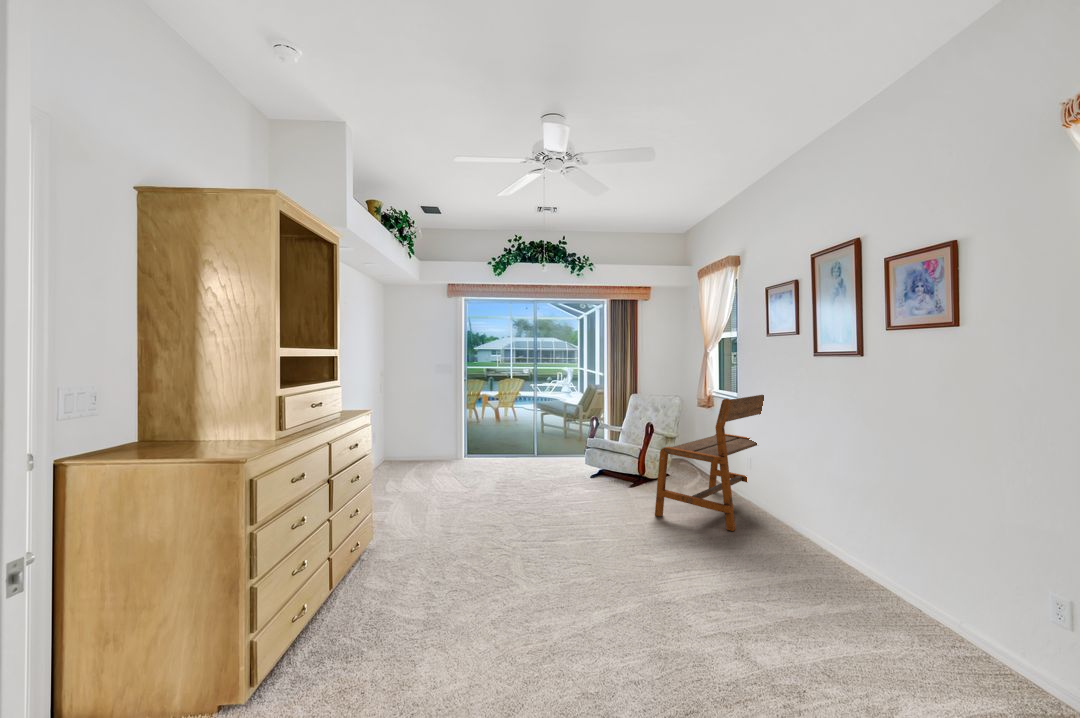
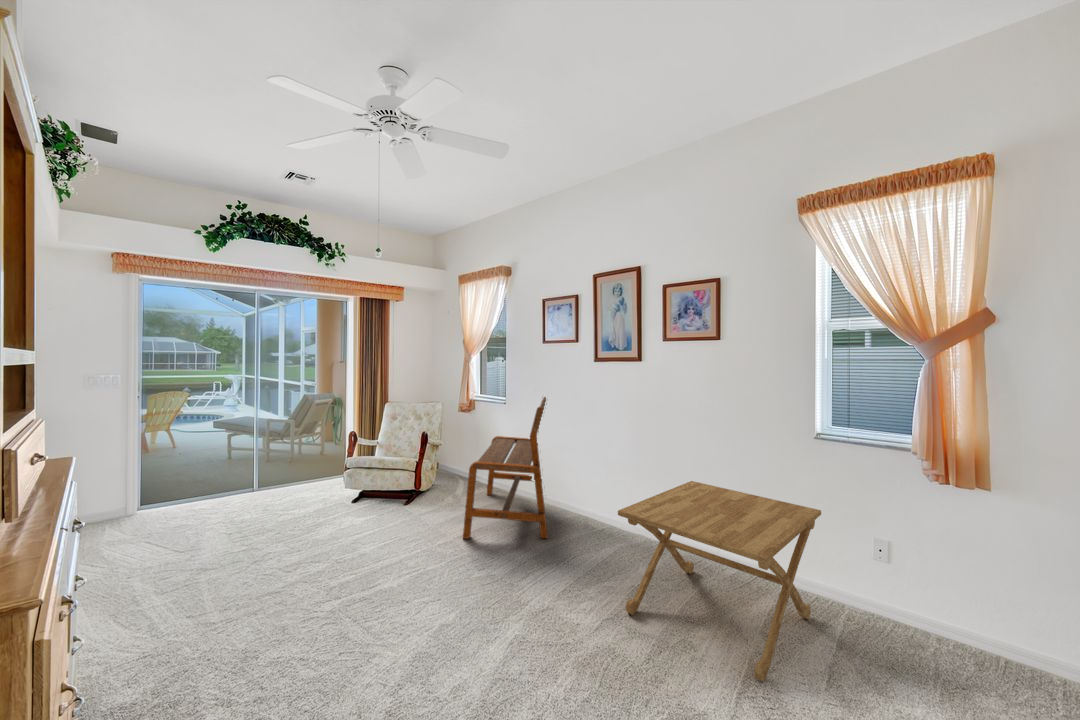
side table: none [737,487,994,665] -> present [618,481,821,681]

